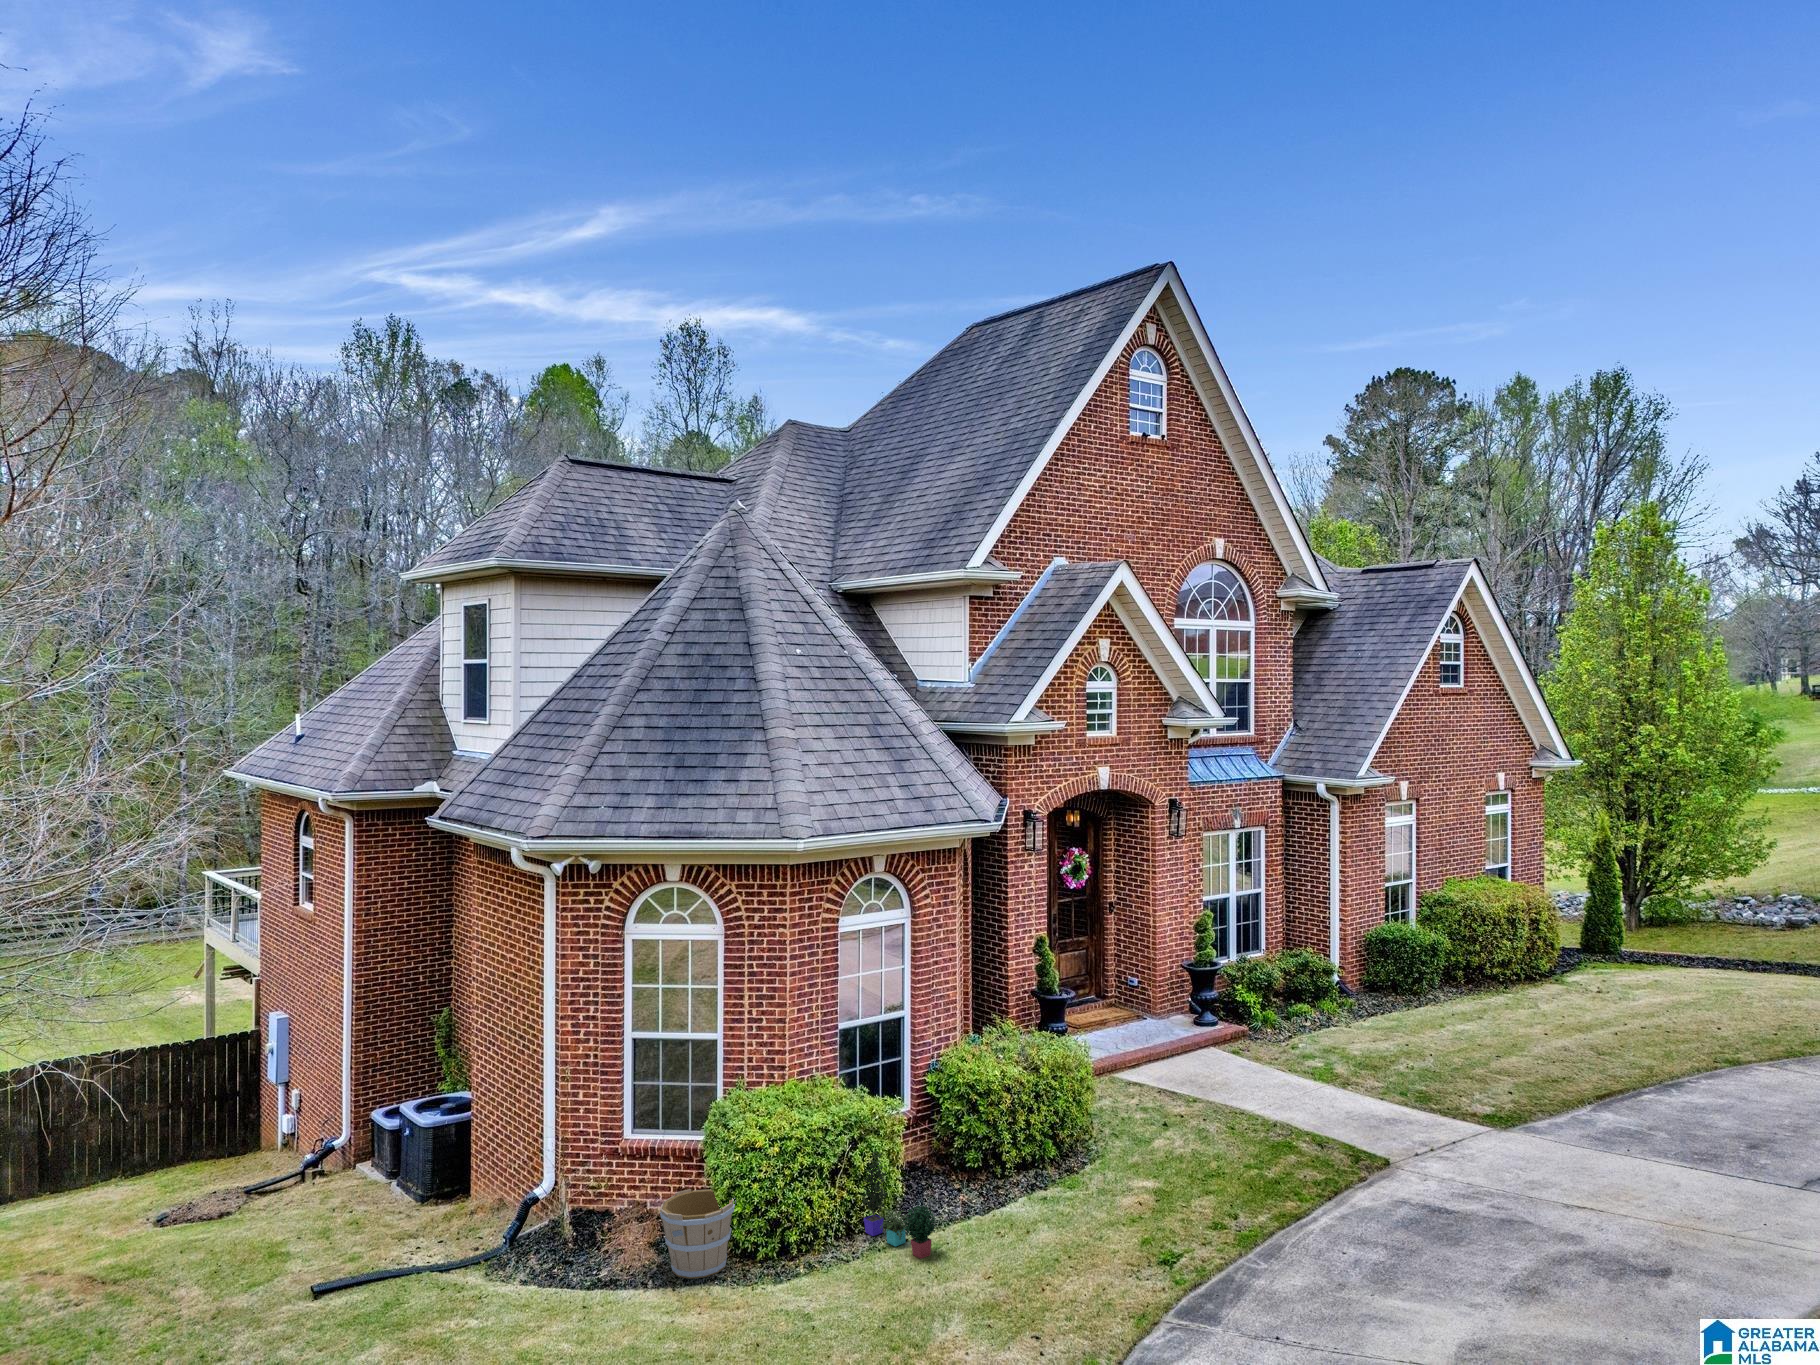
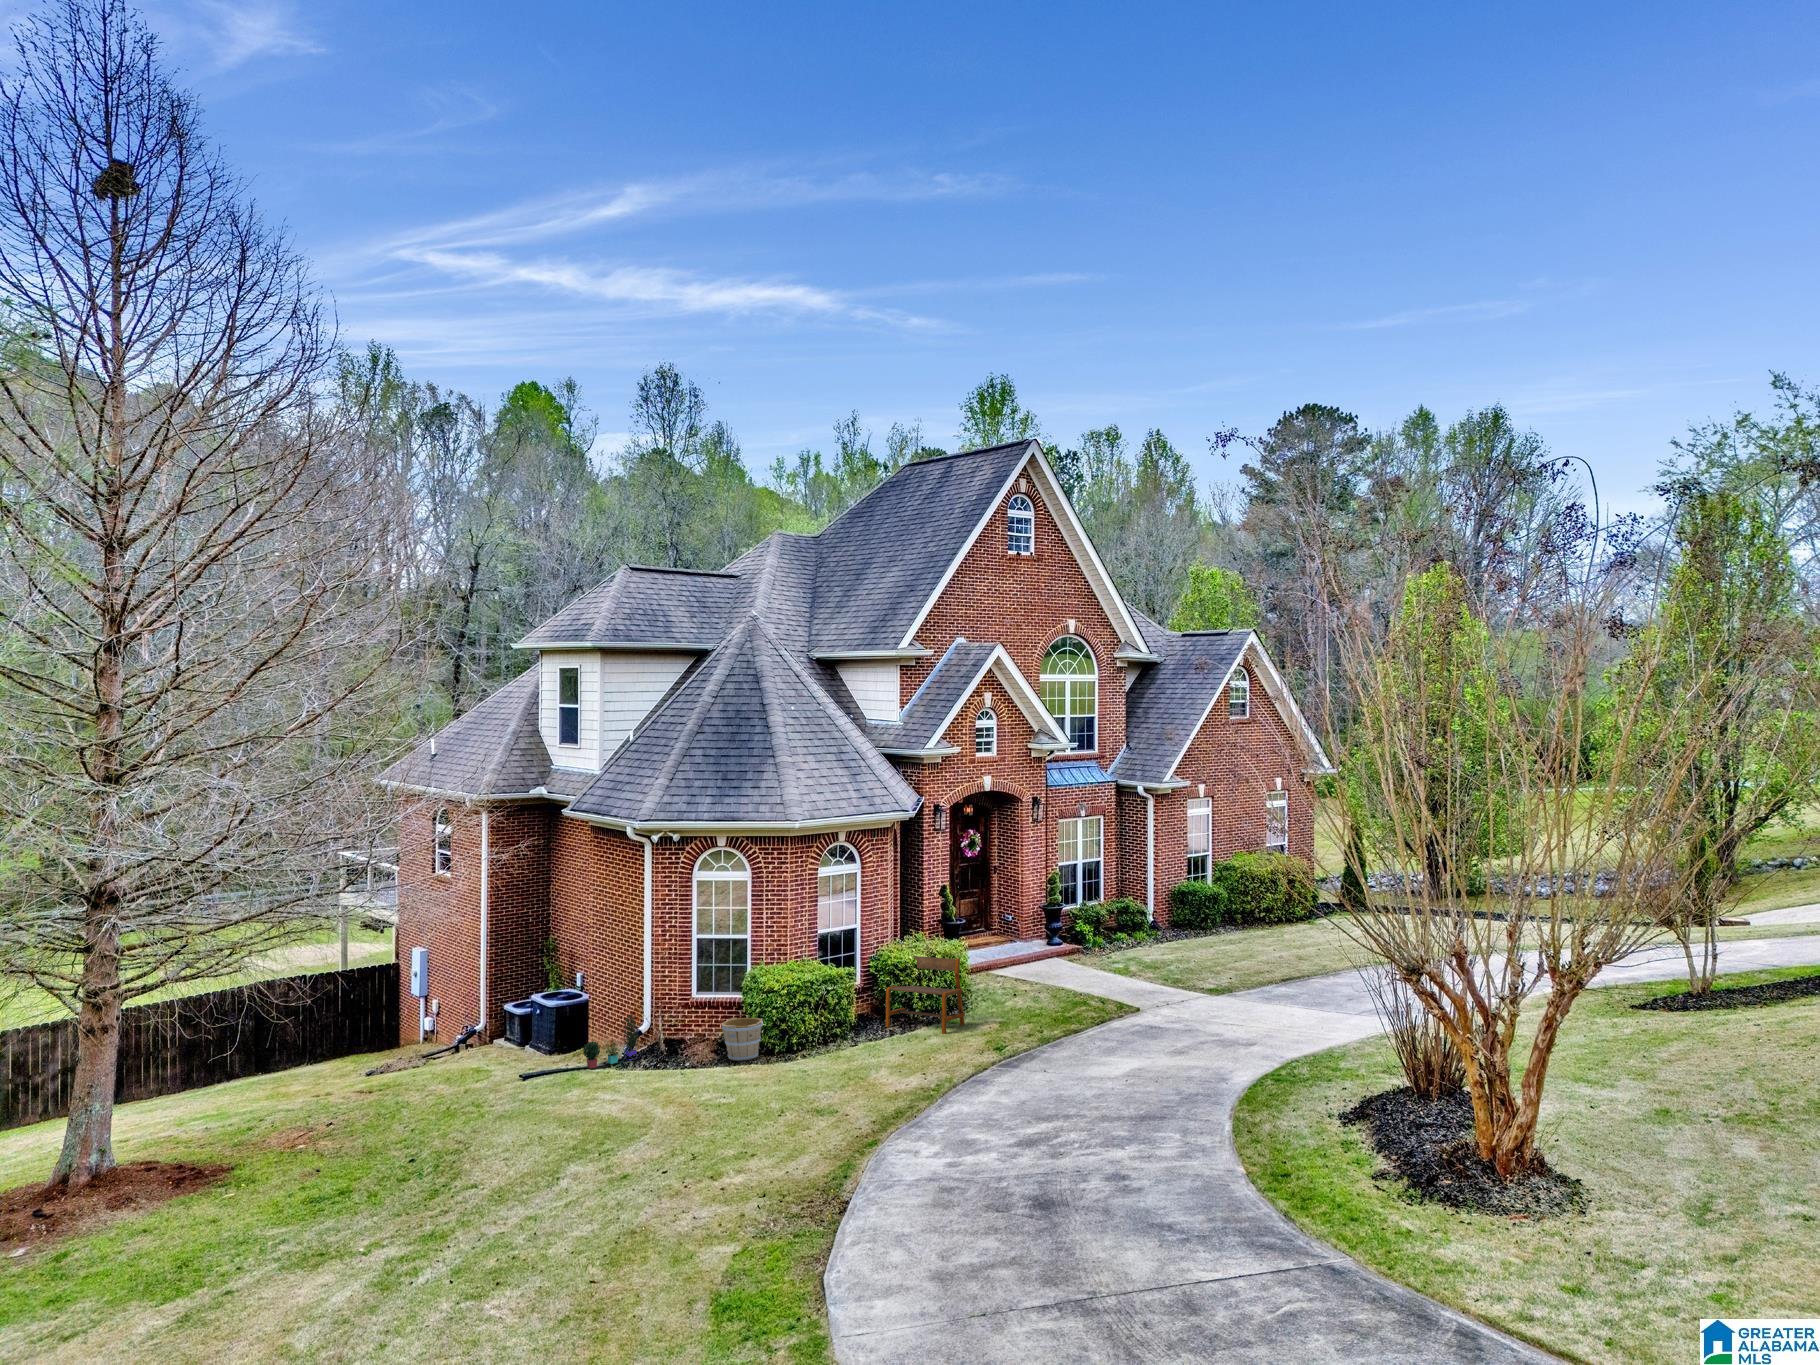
bench: none [955,1063,1093,1217] -> present [886,956,965,1034]
potted plant: present [862,1151,937,1259] -> present [583,1014,638,1068]

